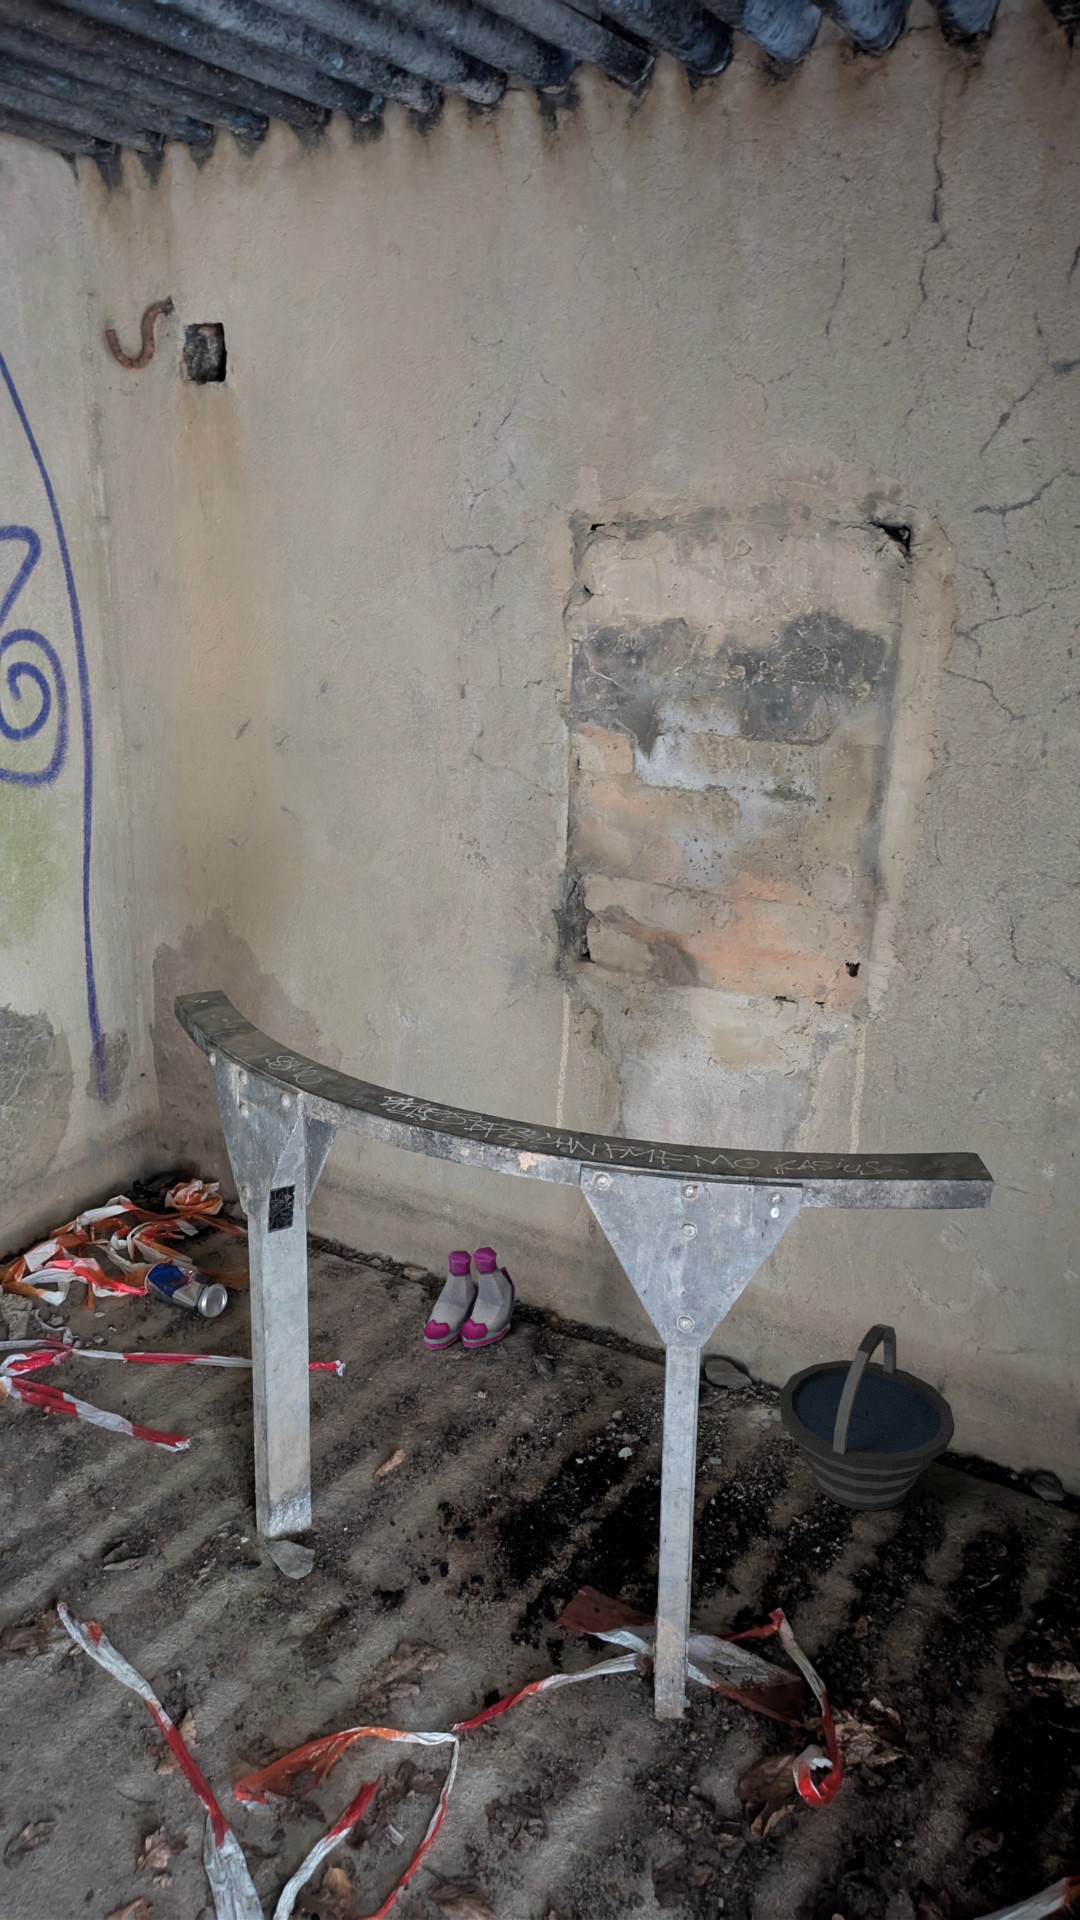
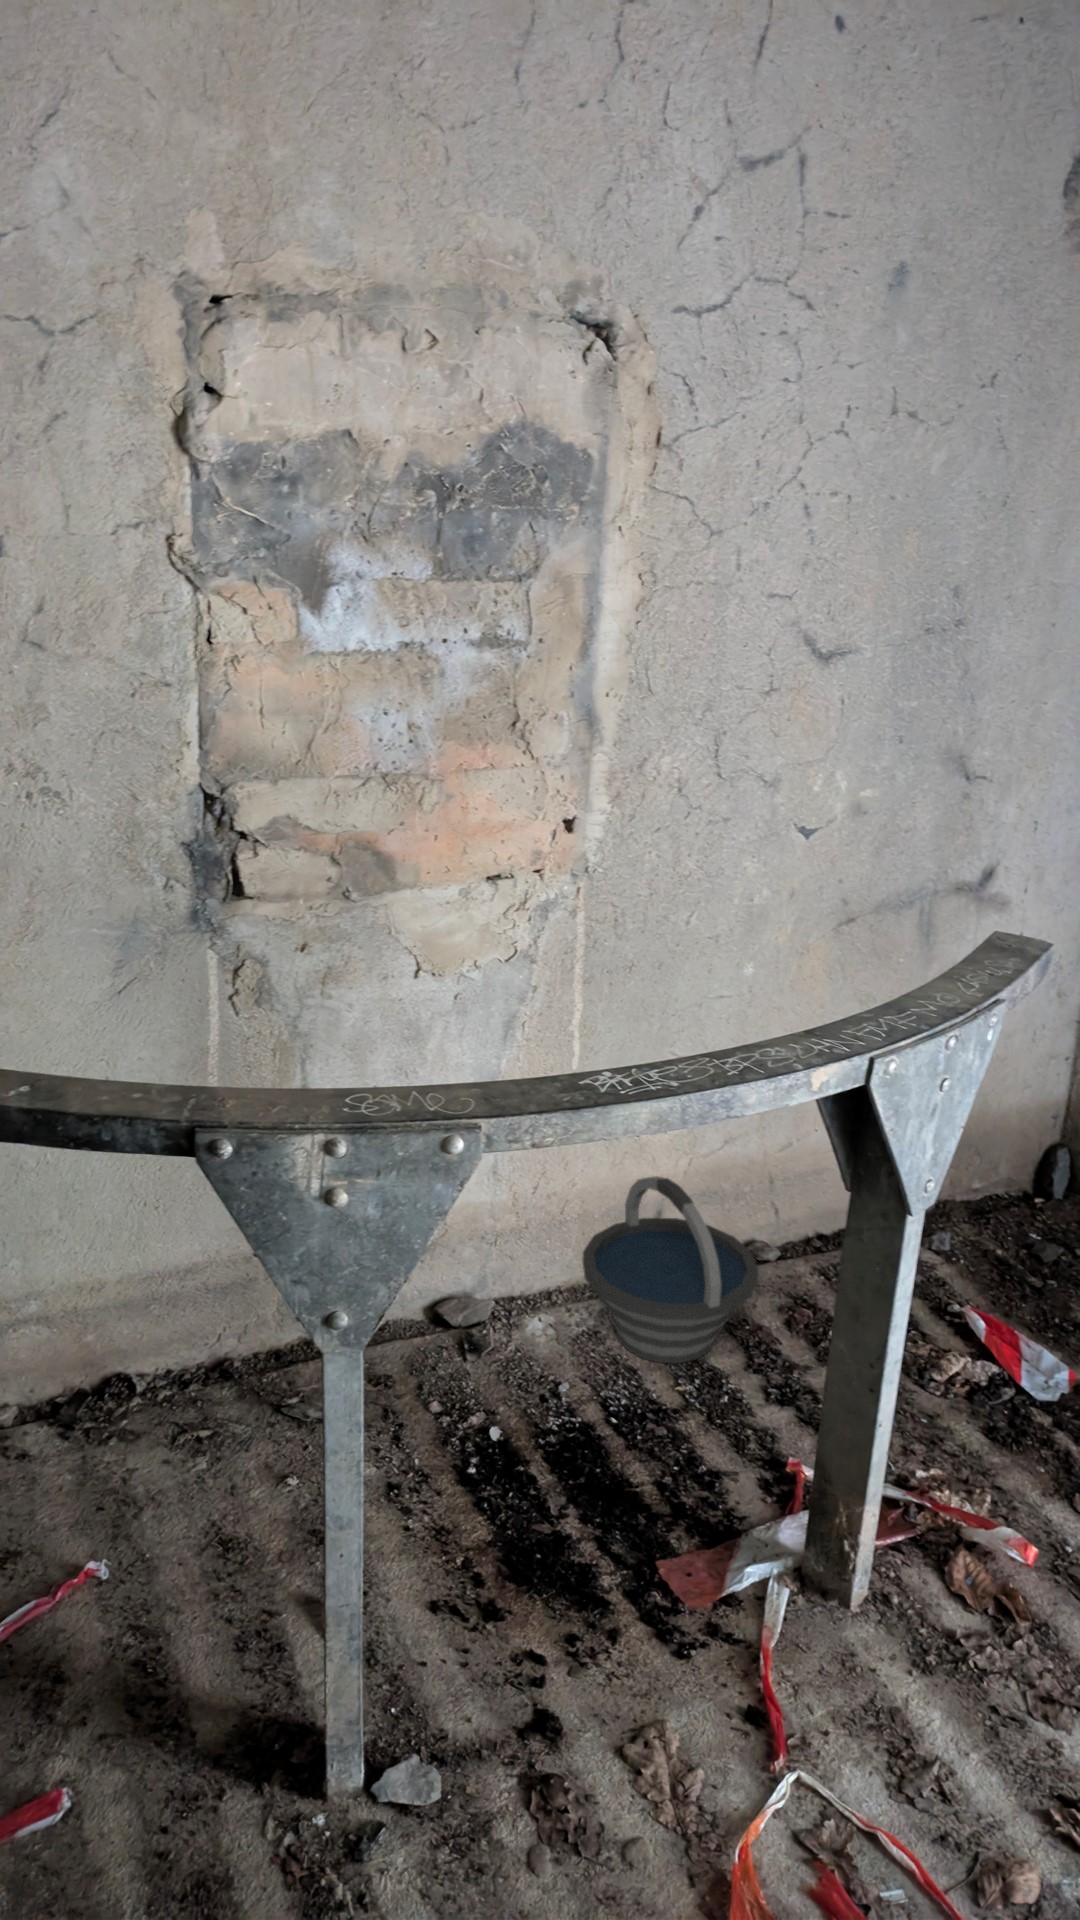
boots: present [423,1247,515,1350] -> none [106,1312,211,1479]

